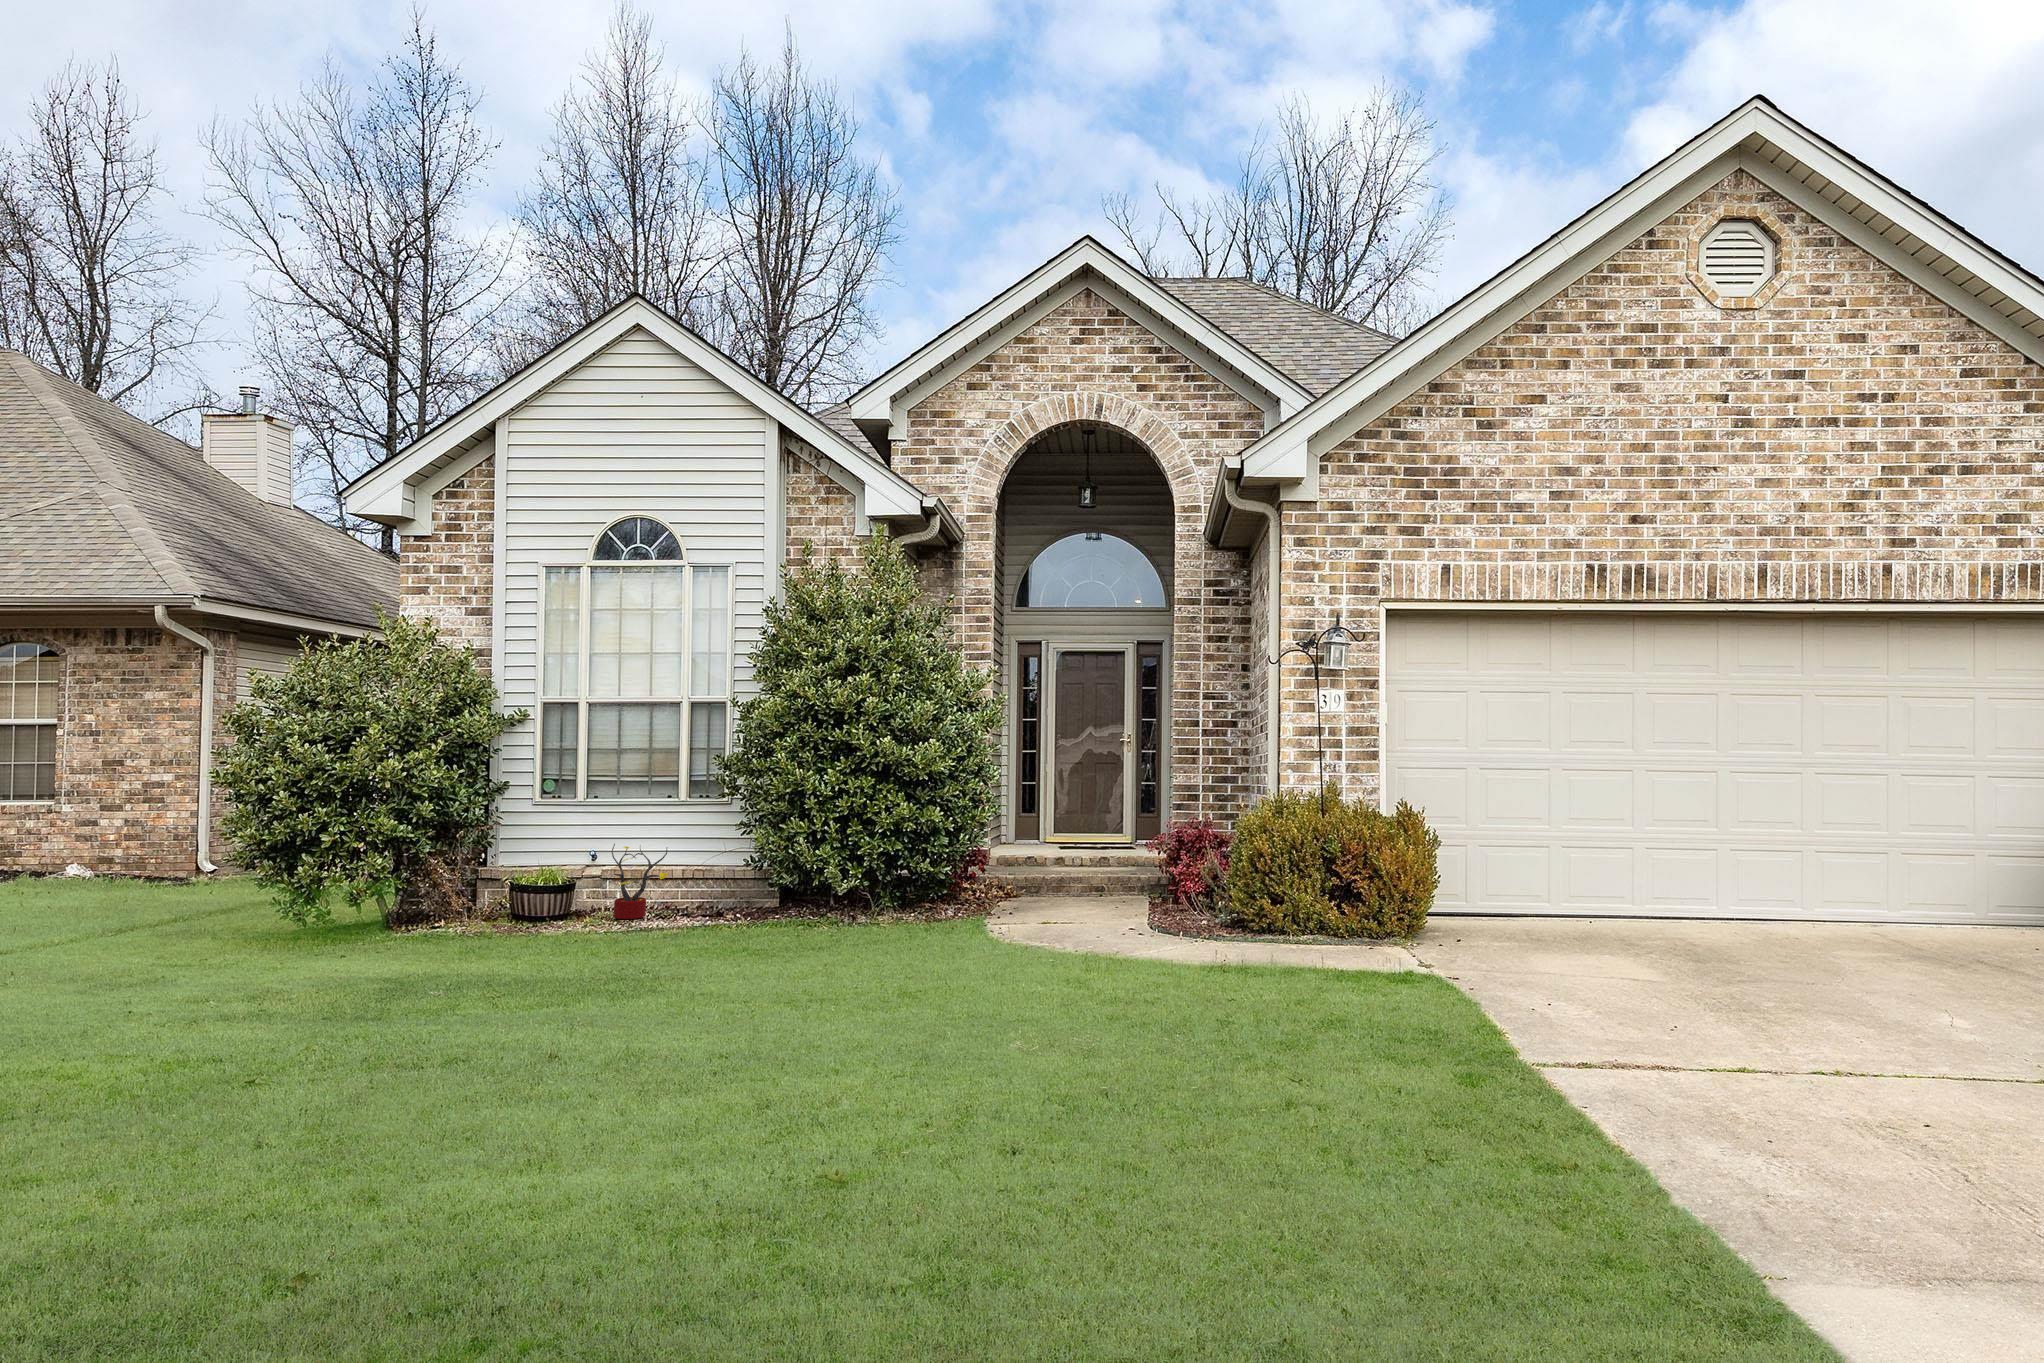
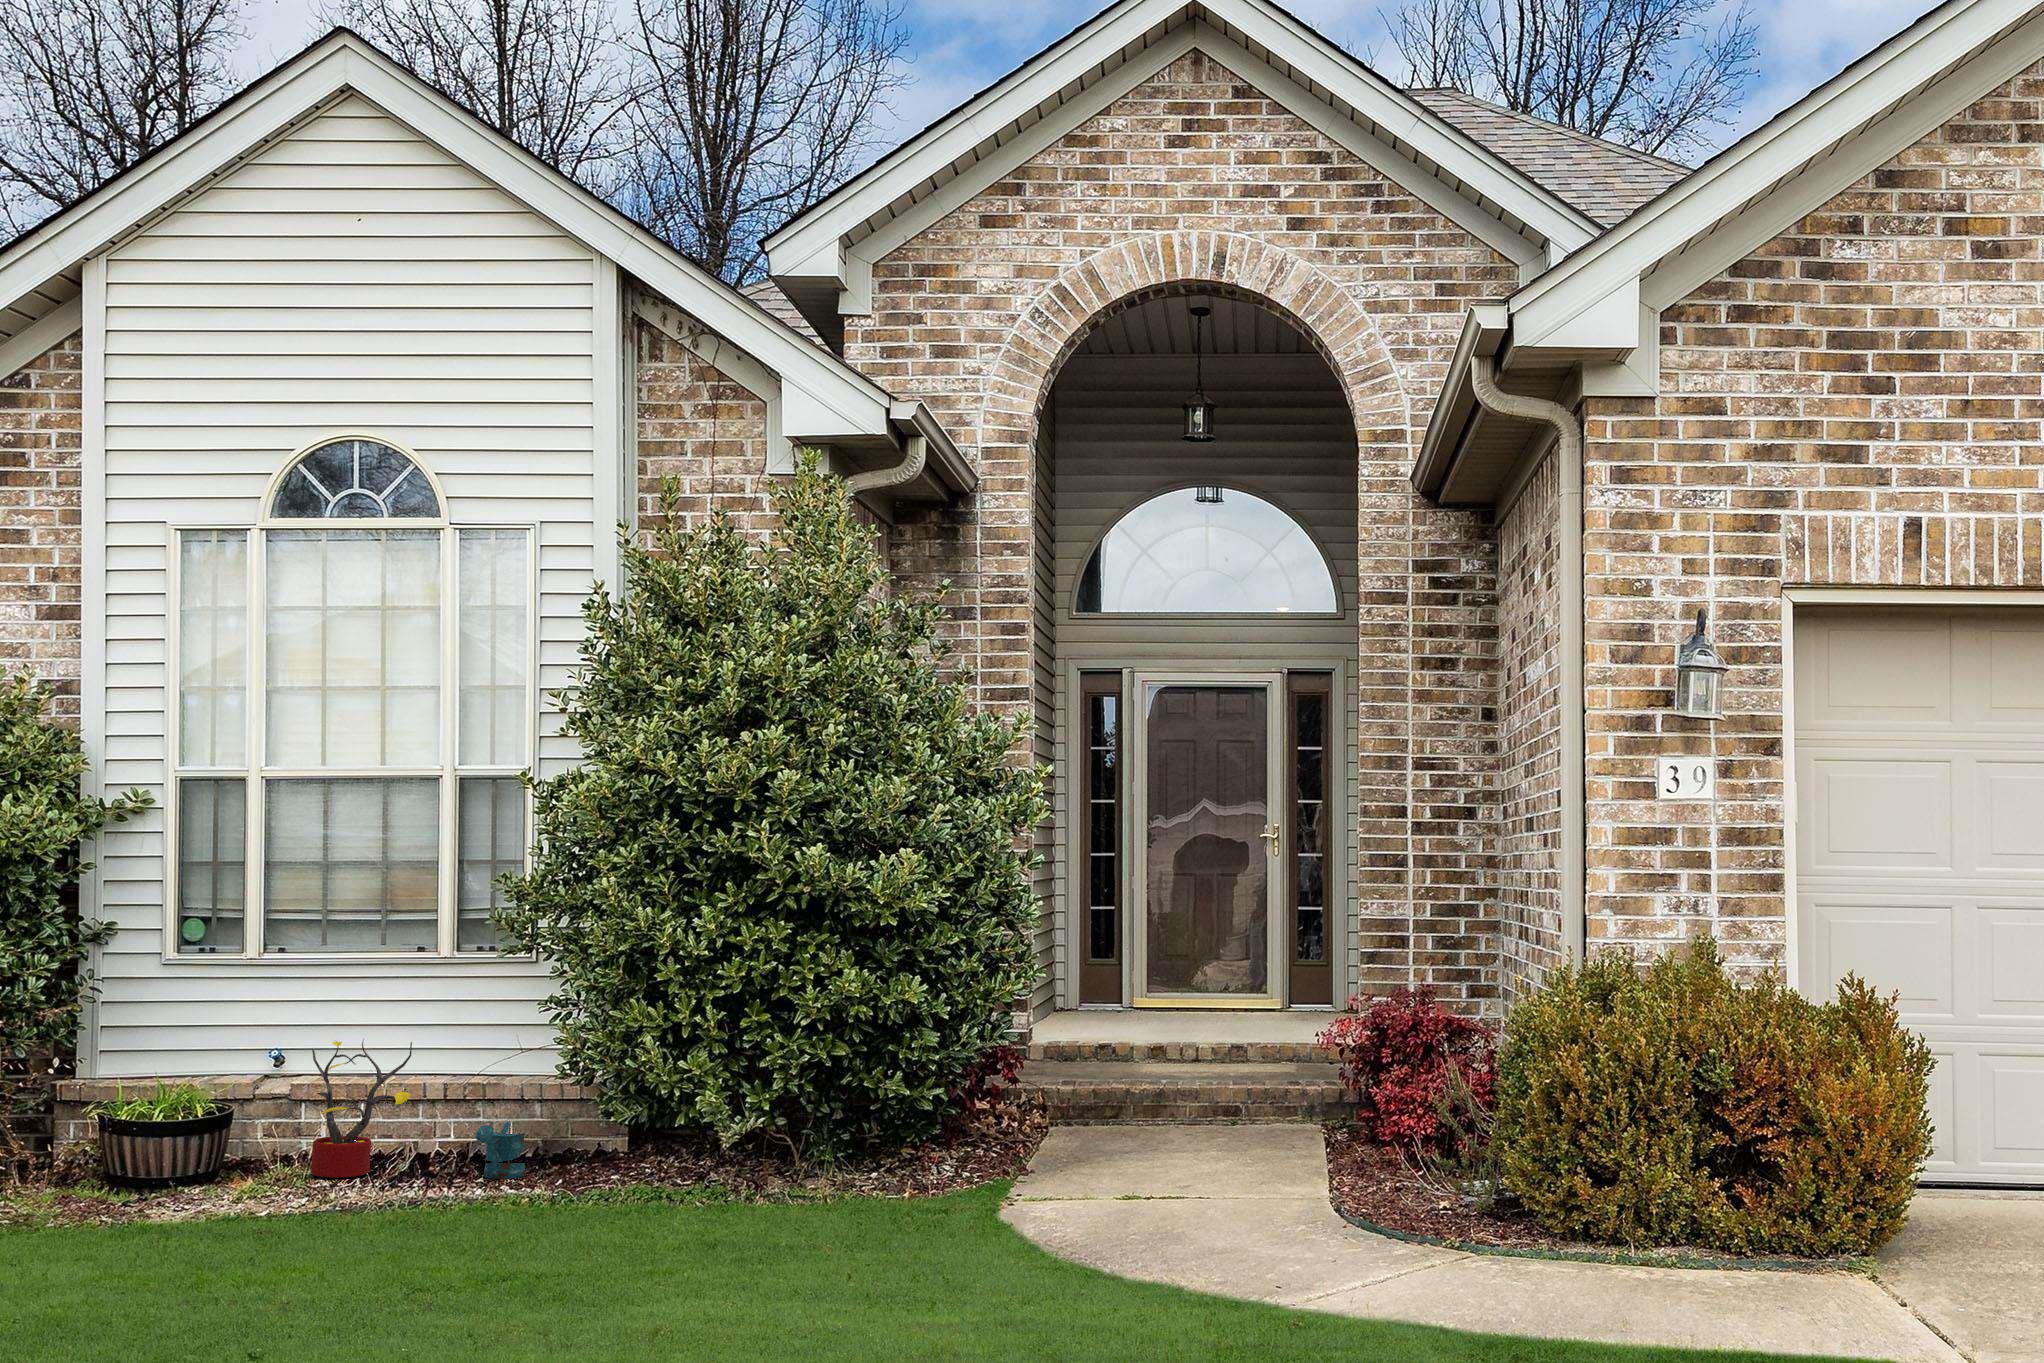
watering can: none [704,885,730,918] -> present [476,1121,526,1179]

